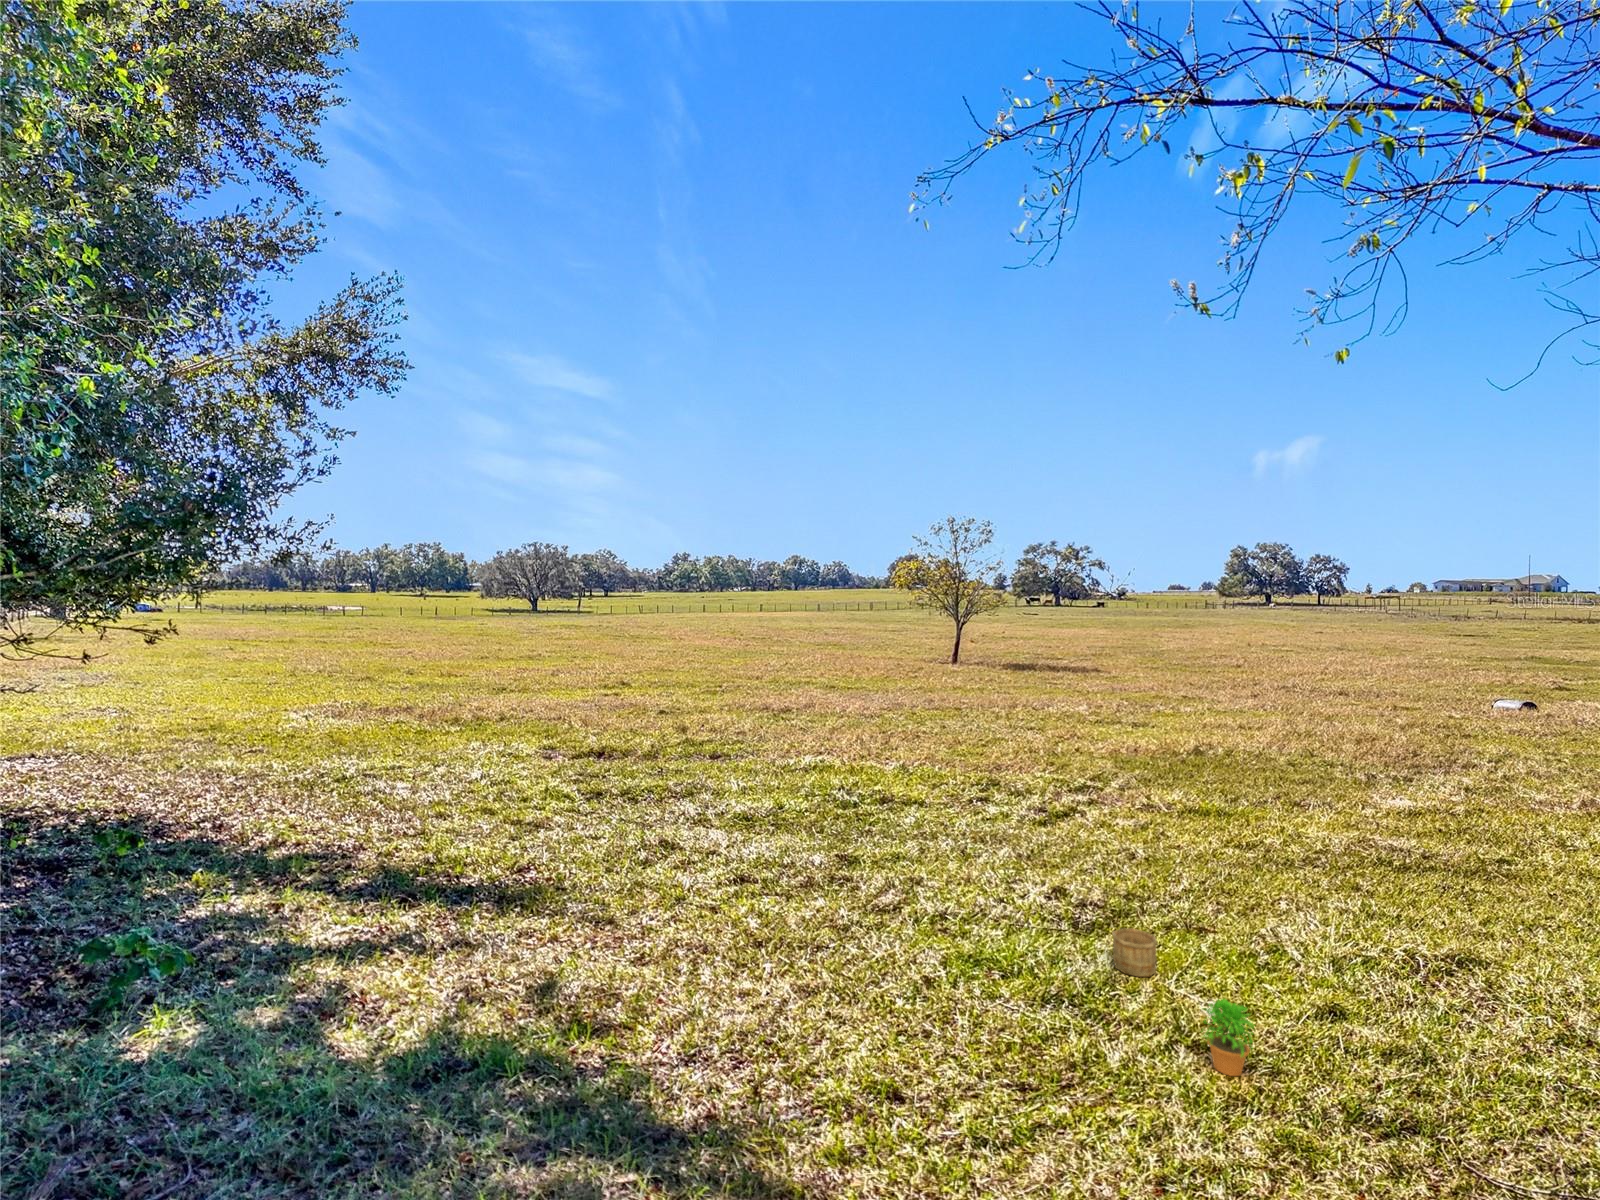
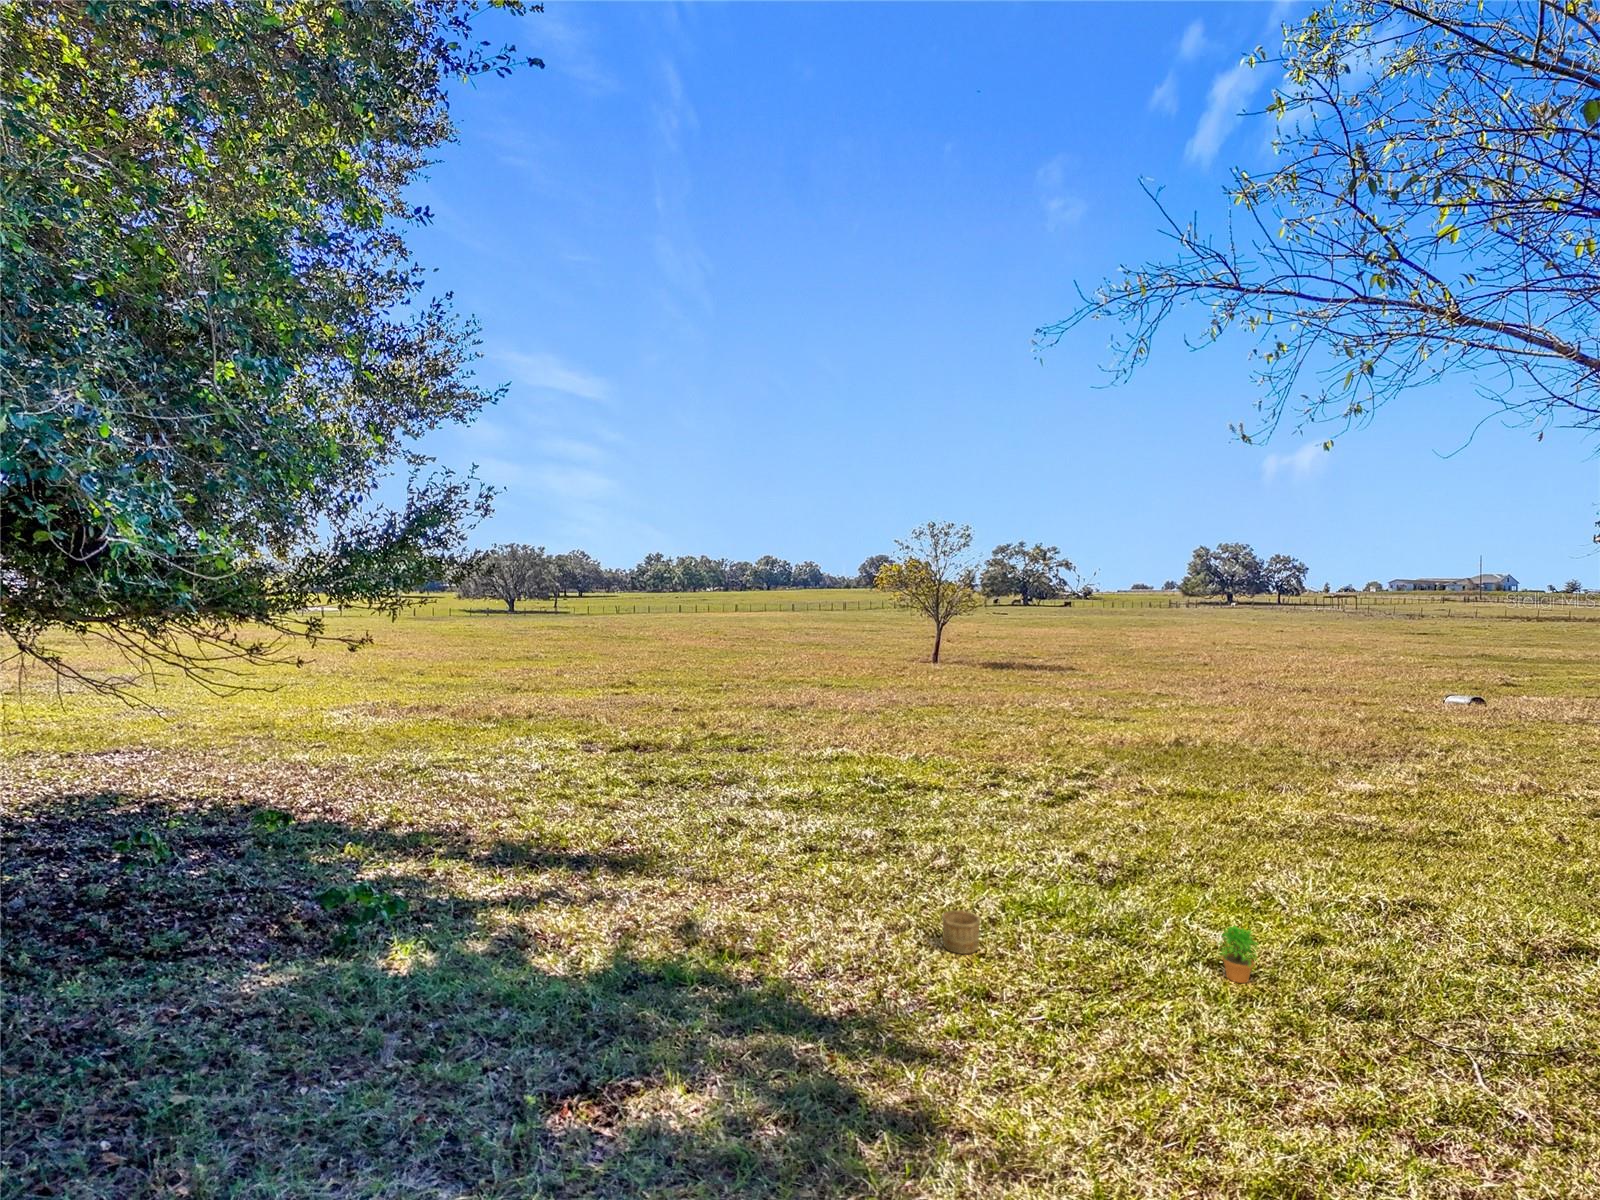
wooden bucket: present [1112,928,1157,977] -> present [942,910,980,954]

